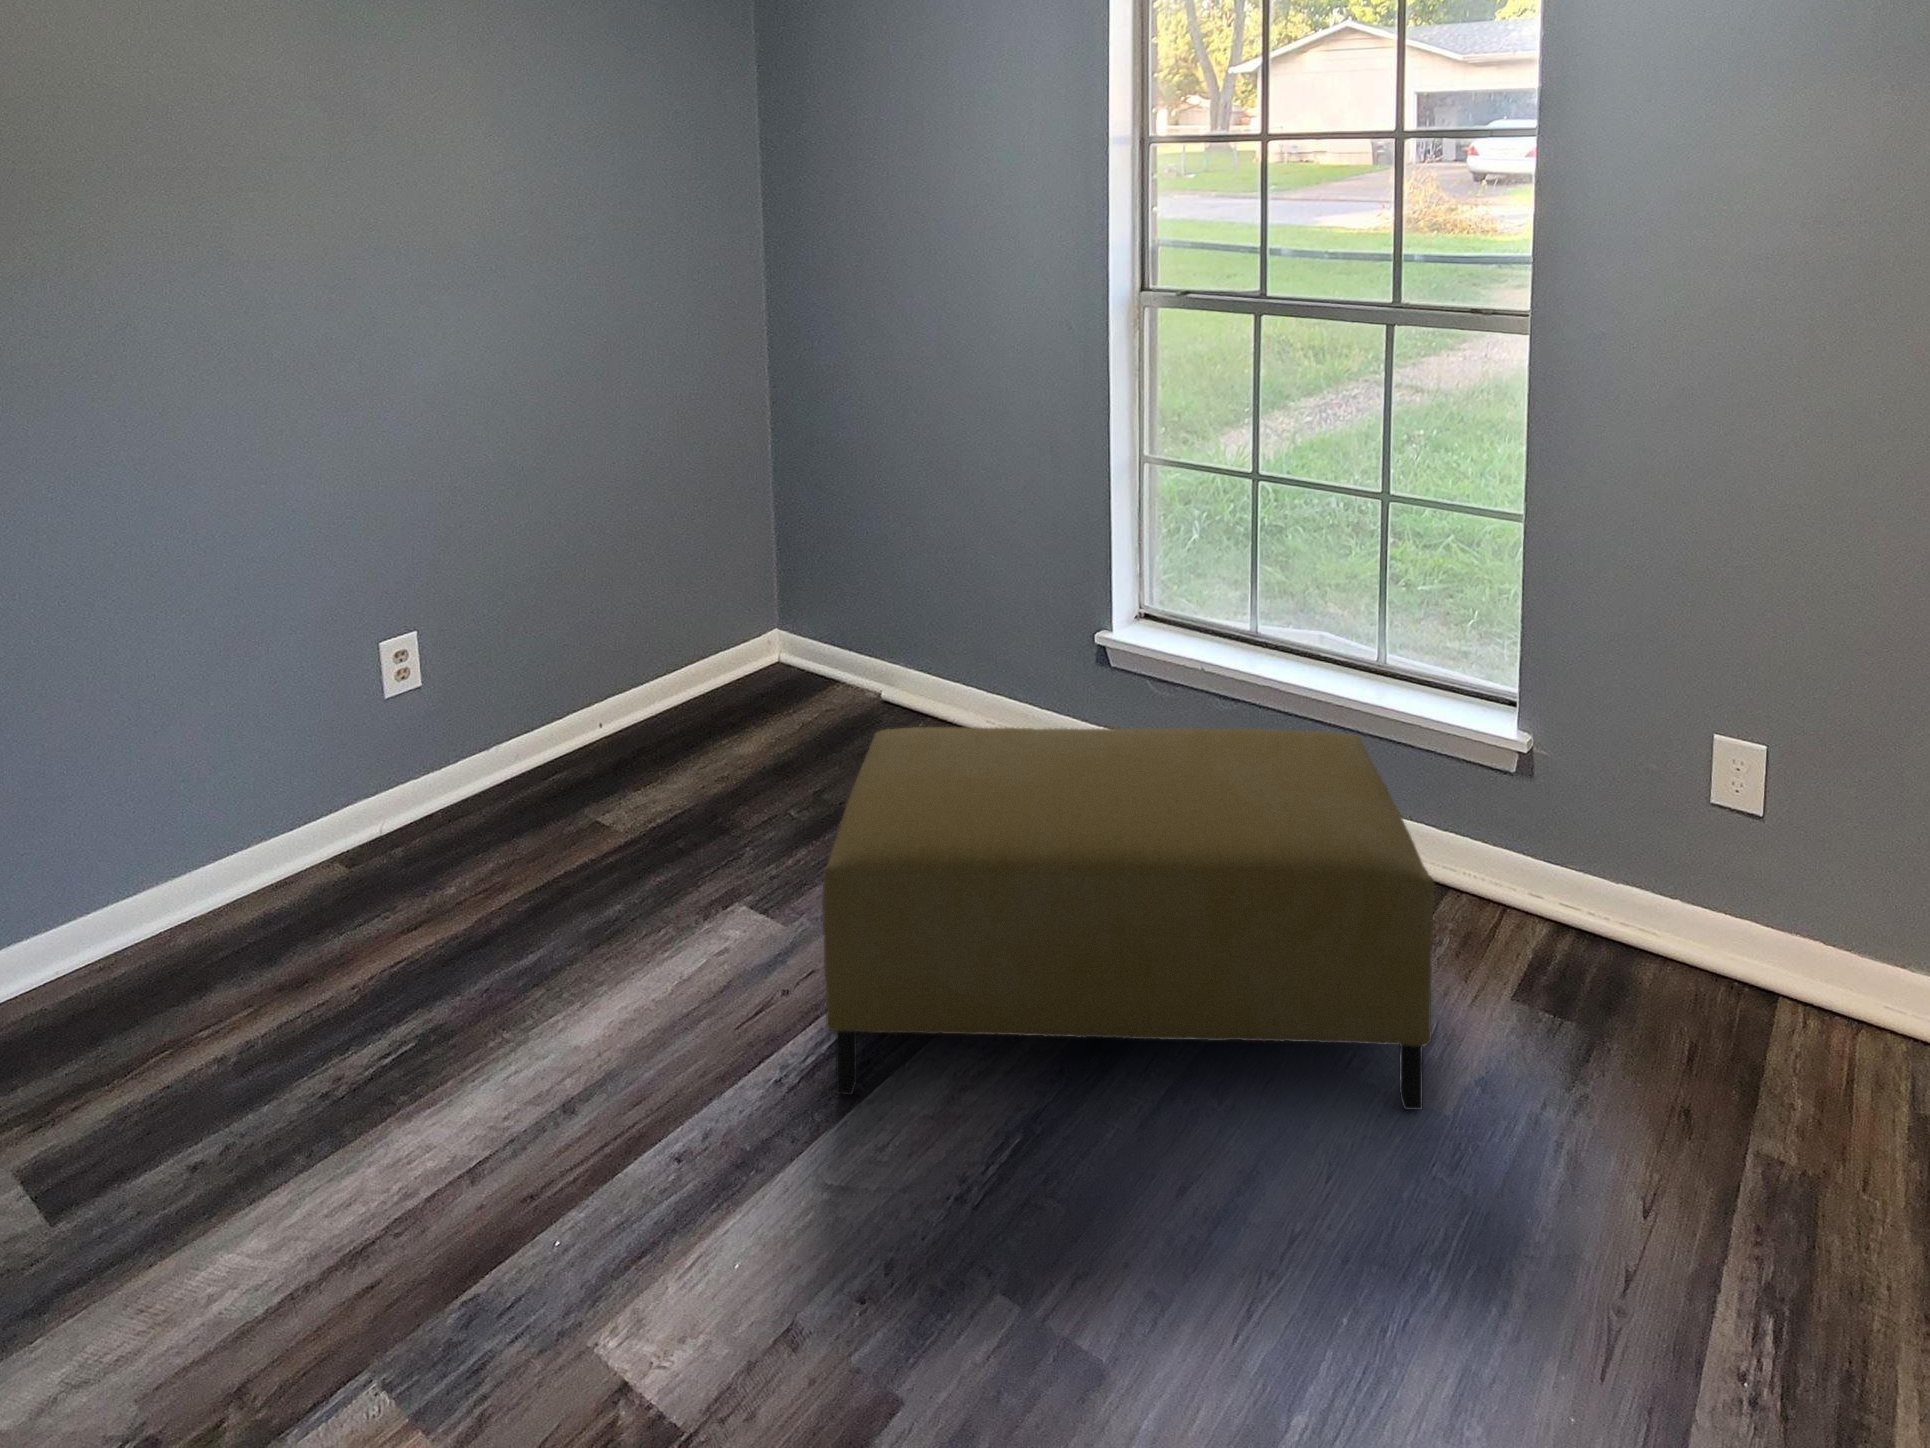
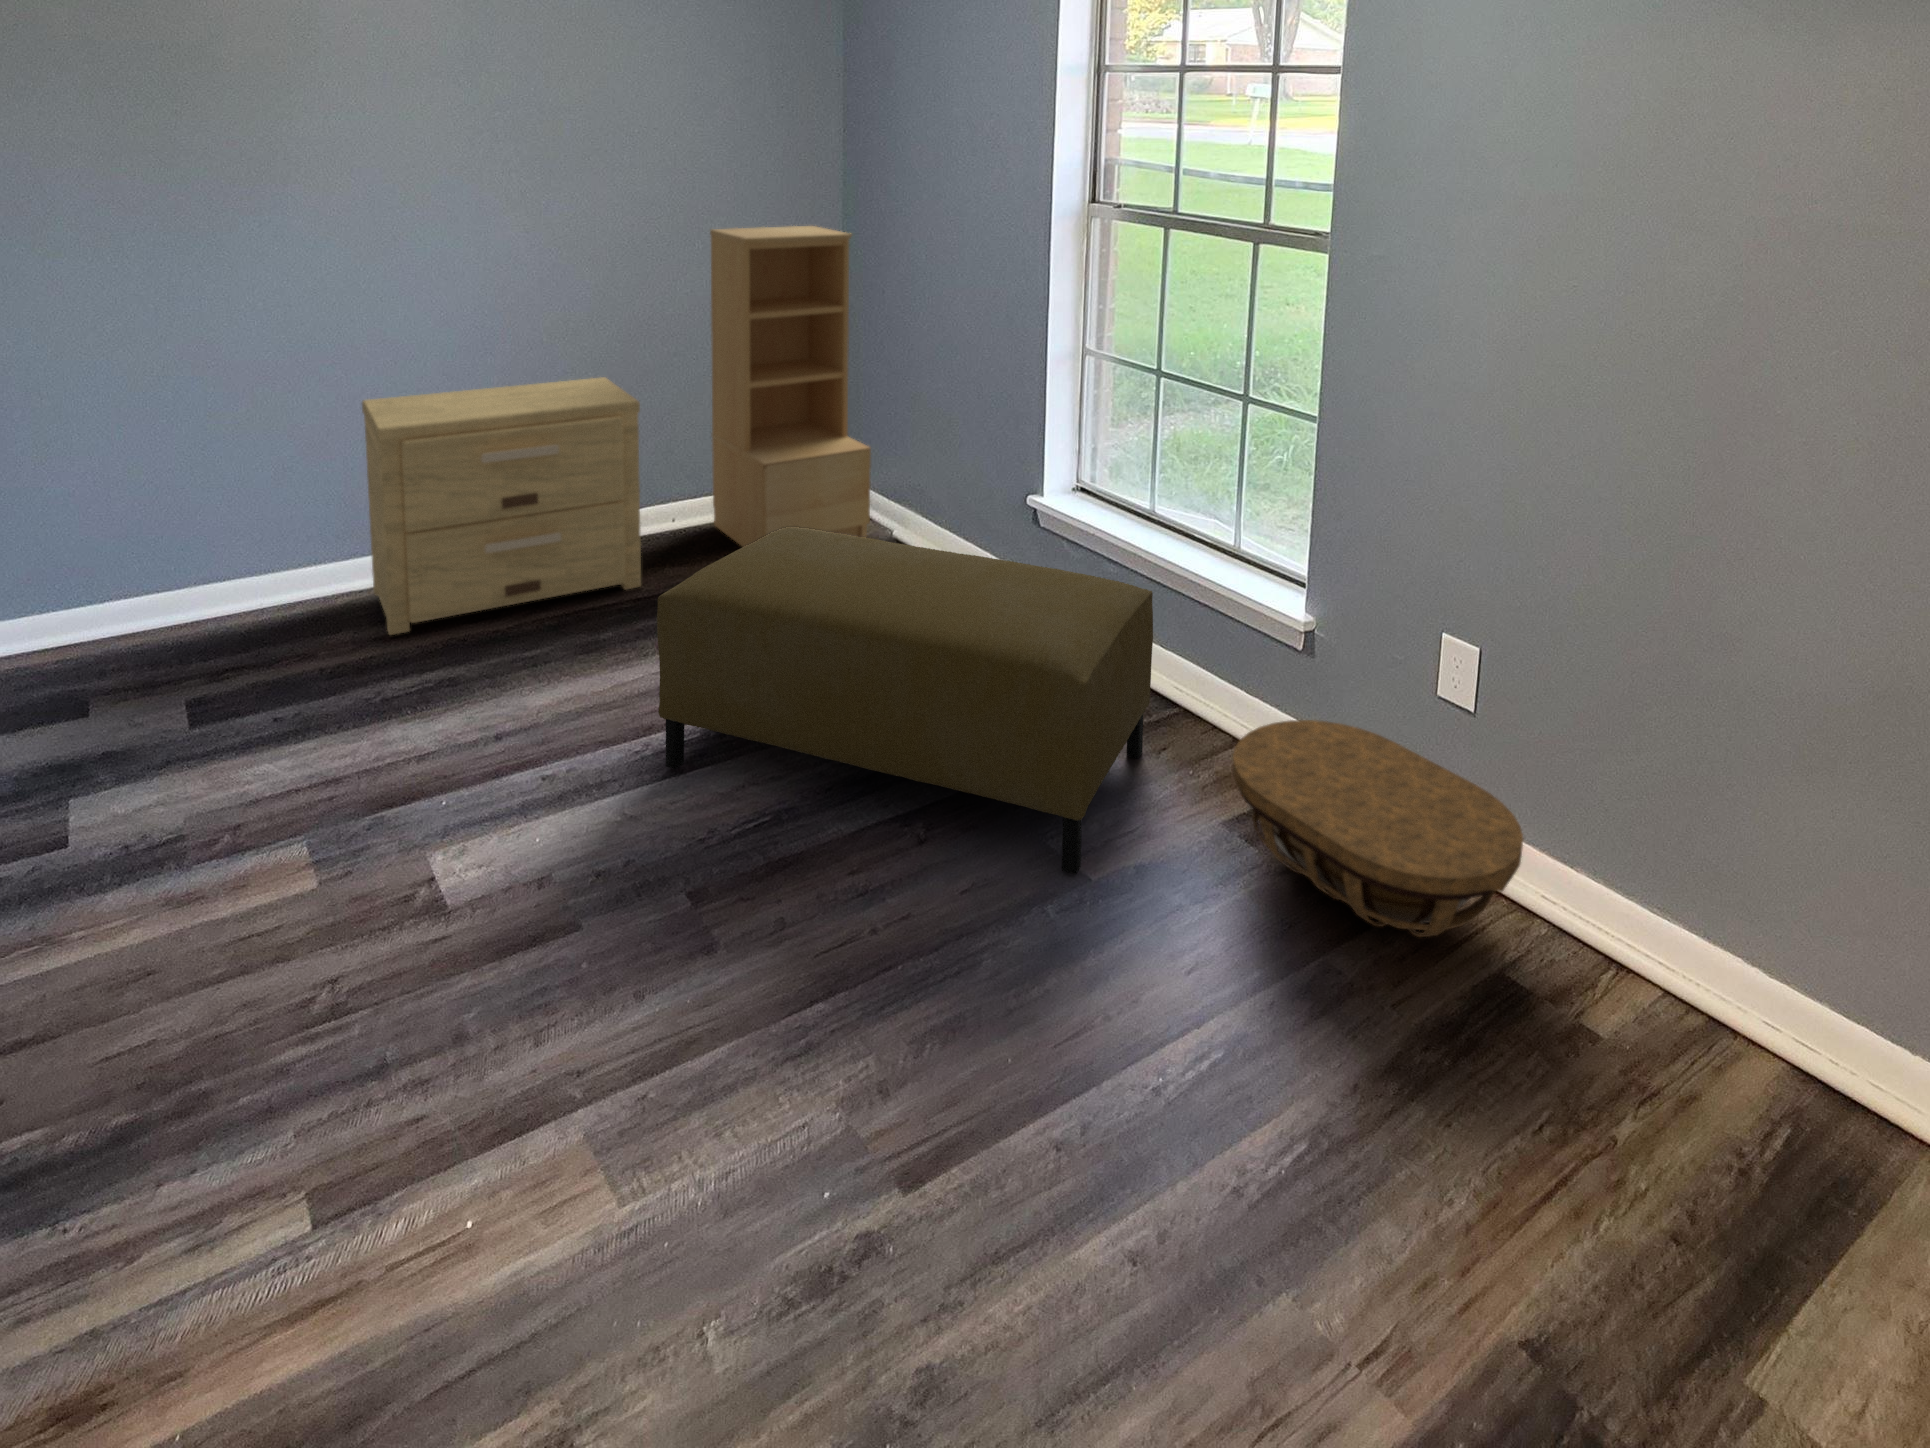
bookshelf: none [633,337,859,761] -> present [710,226,871,547]
side table: none [201,558,615,981] -> present [362,377,641,635]
basket: none [1530,851,1907,1088] -> present [1233,720,1524,937]

